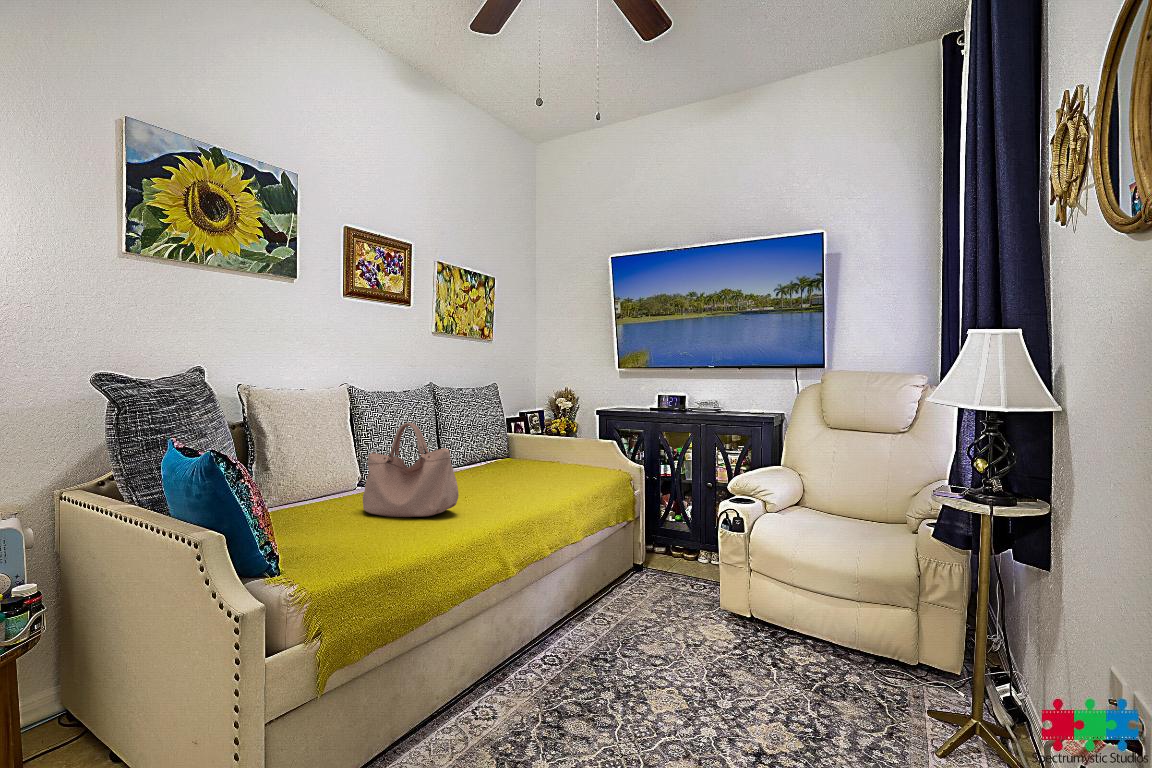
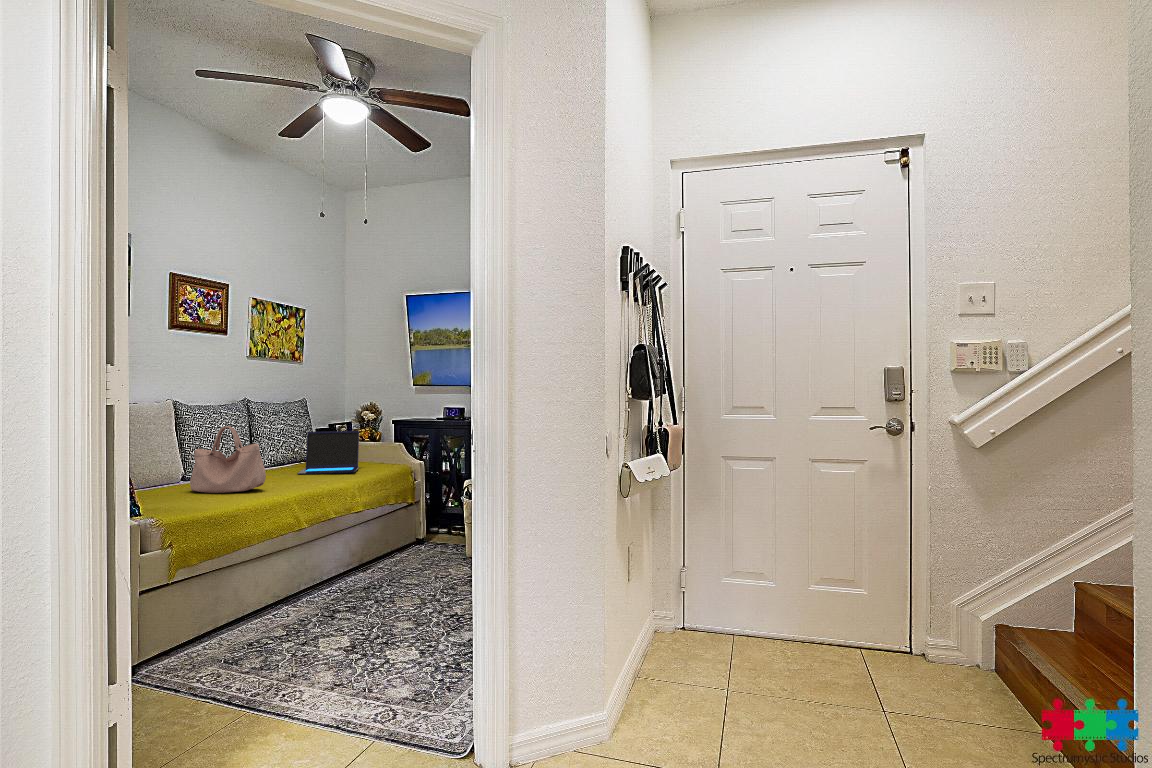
laptop: none [493,425,564,482] -> present [297,431,359,475]

